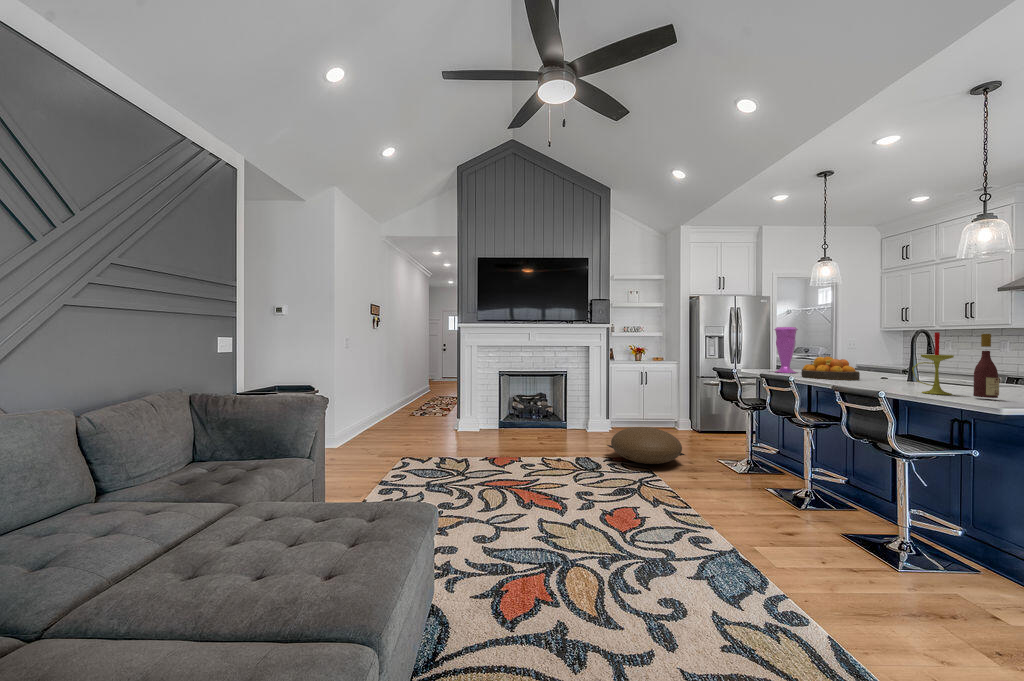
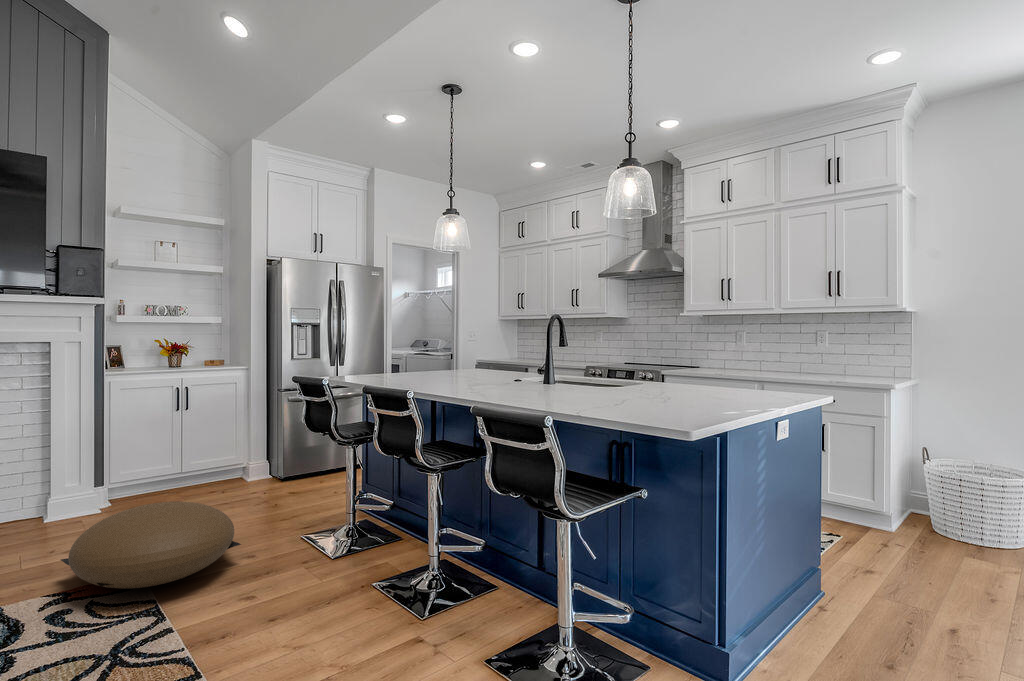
vase: present [774,327,798,373] -> none [386,309,419,379]
candle: present [912,332,954,395] -> none [573,310,619,408]
wine bottle: present [974,334,999,398] -> none [644,314,671,413]
fruit bowl: present [801,357,860,380] -> none [424,353,495,388]

